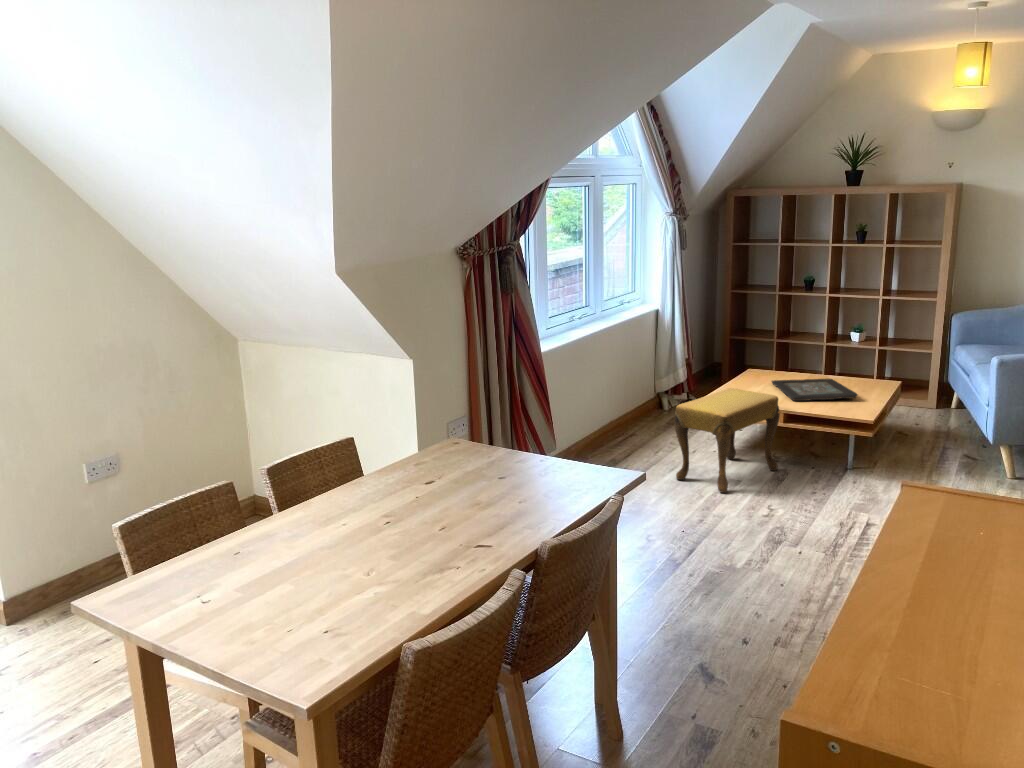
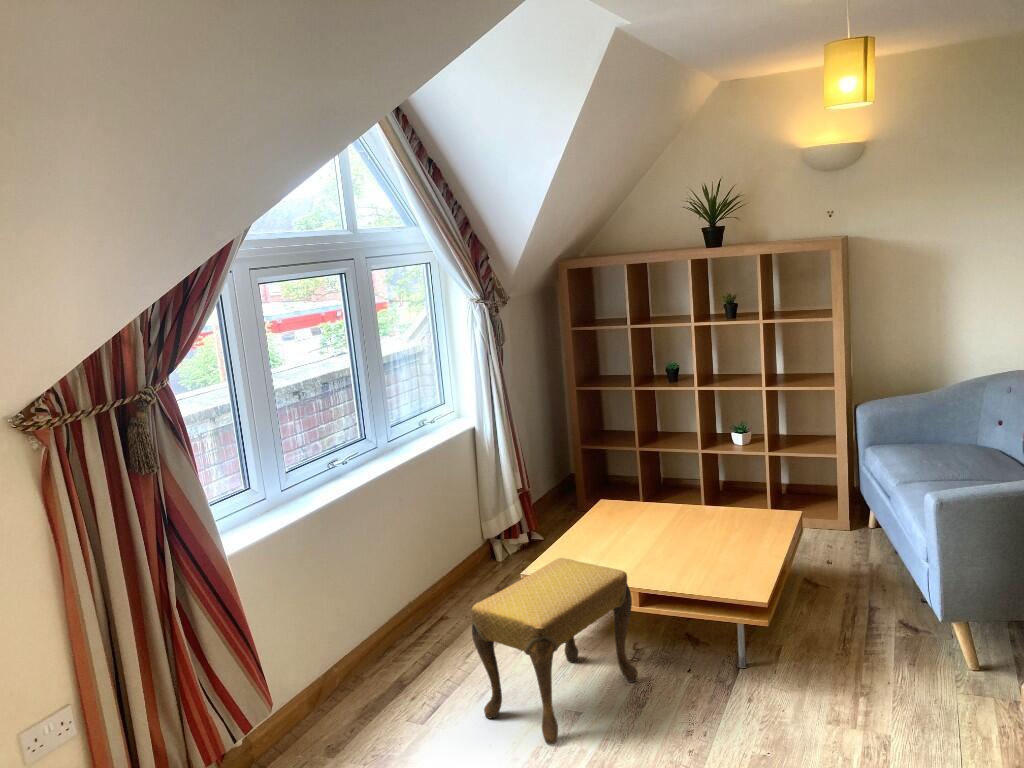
decorative tray: present [772,379,858,401] -> none [625,518,743,568]

